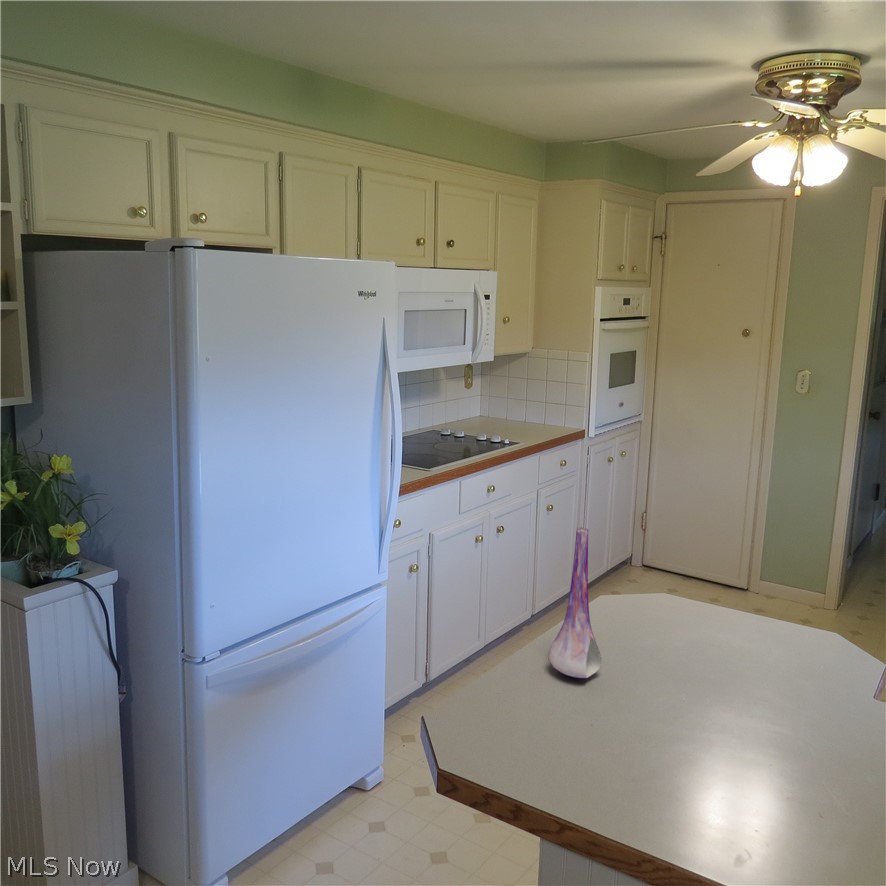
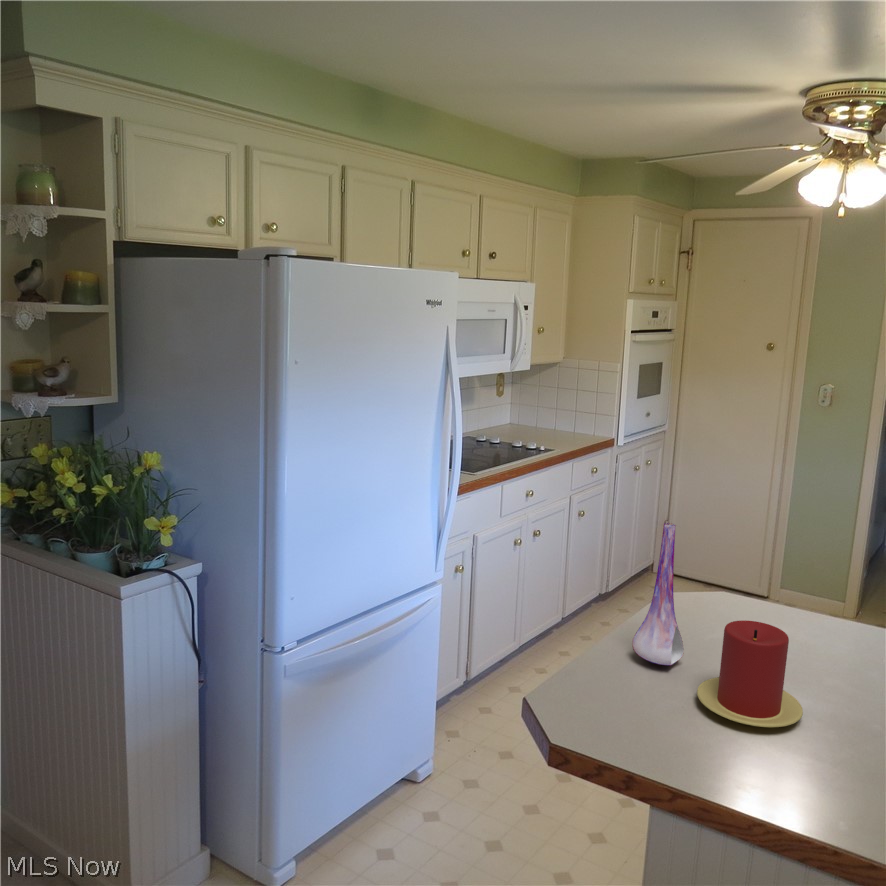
candle: none [606,632,716,748] -> present [697,620,803,727]

